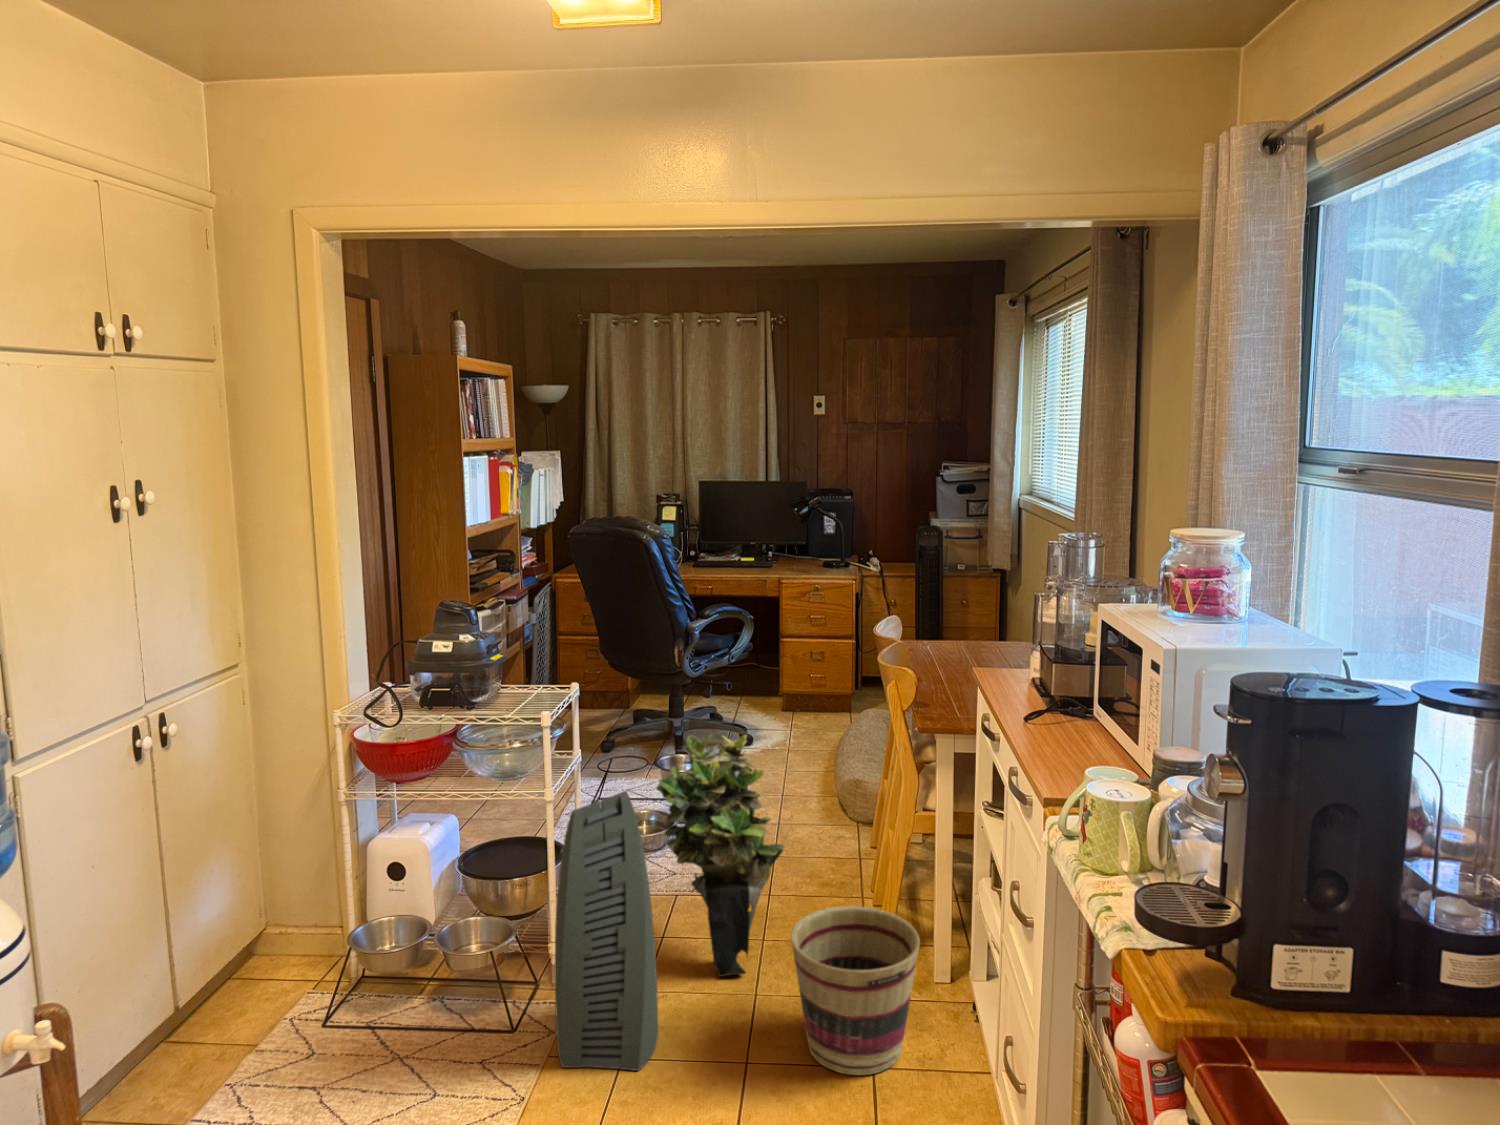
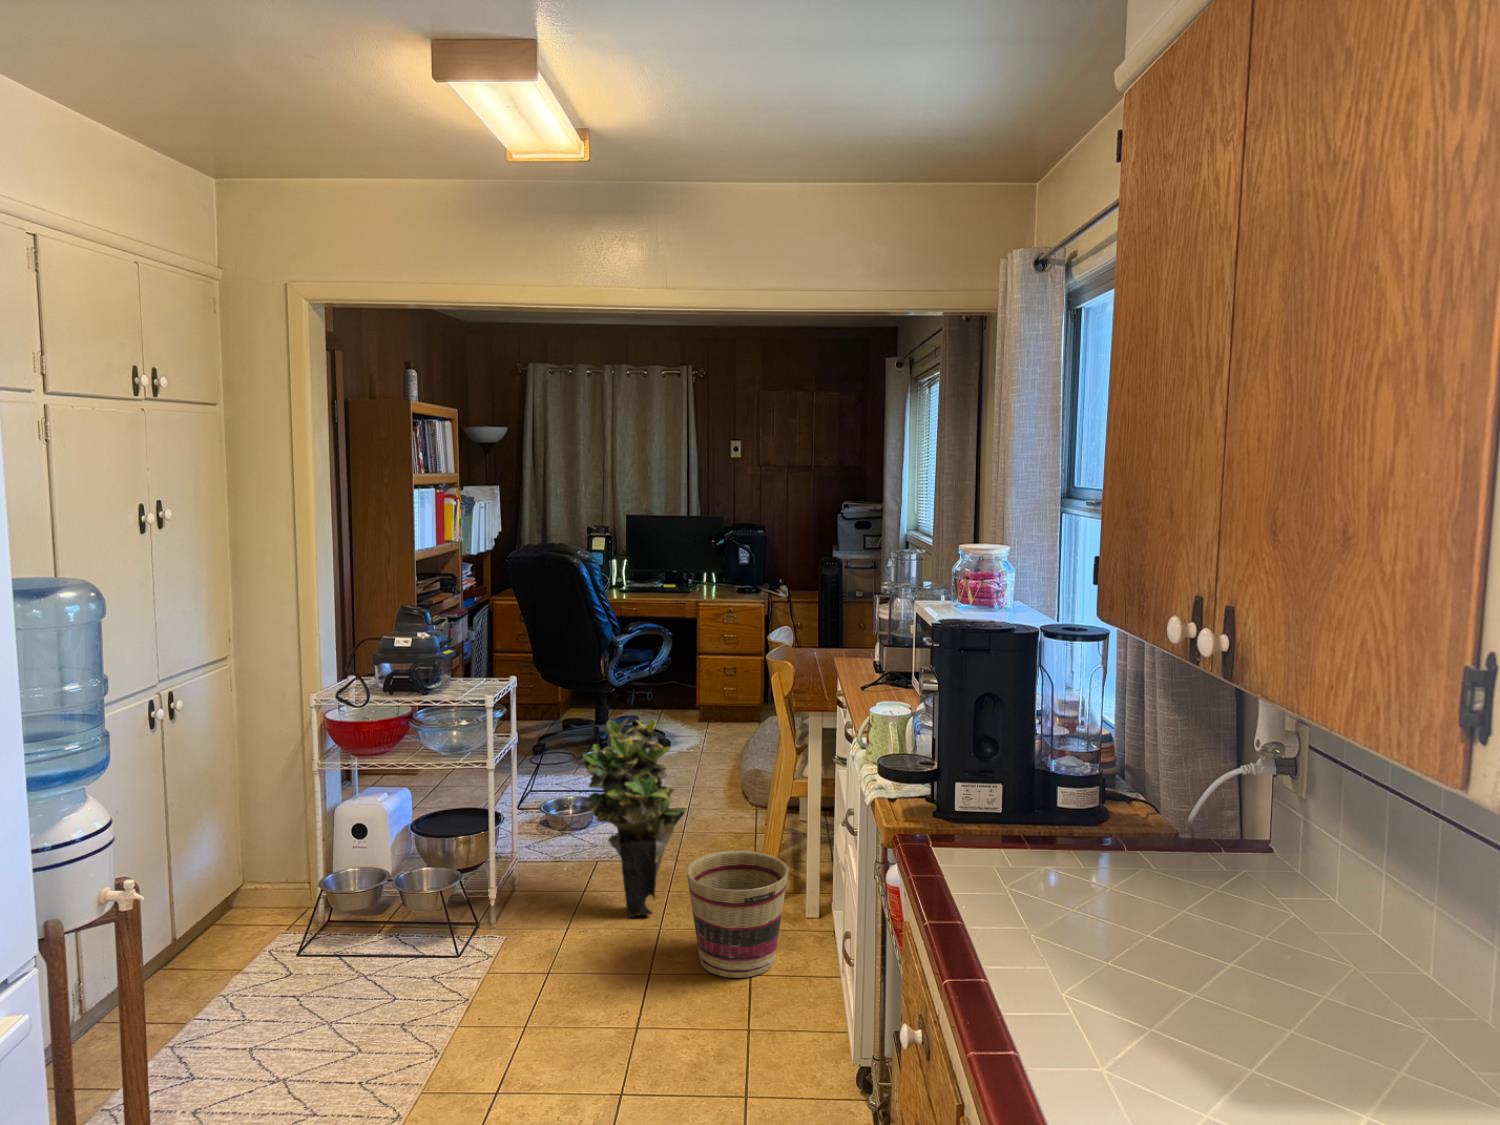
air purifier: present [555,791,658,1071] -> none [495,755,579,979]

